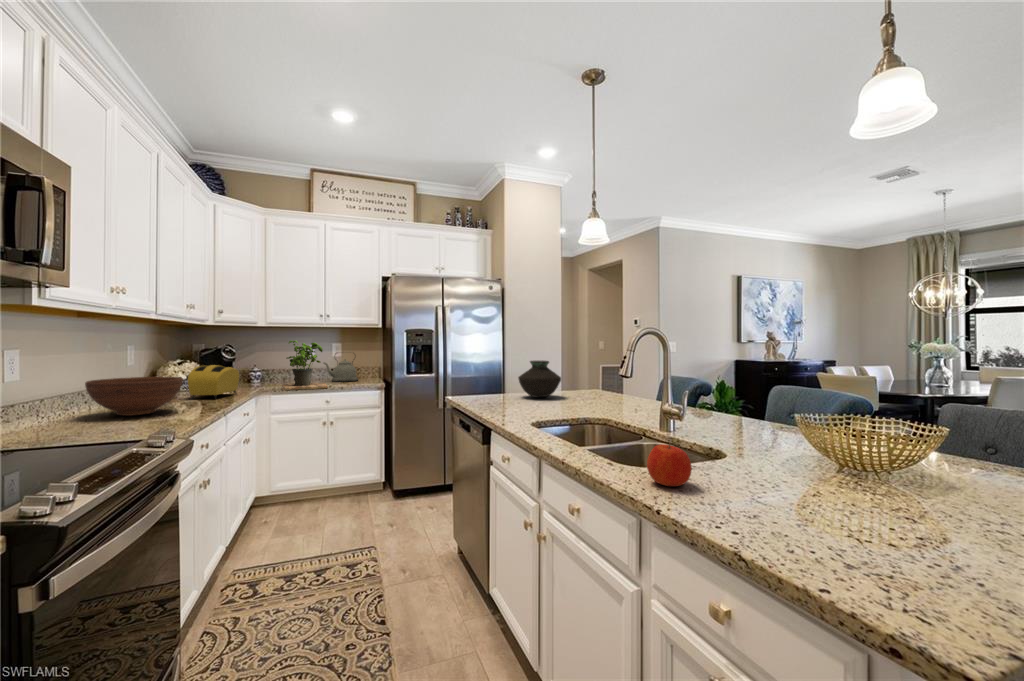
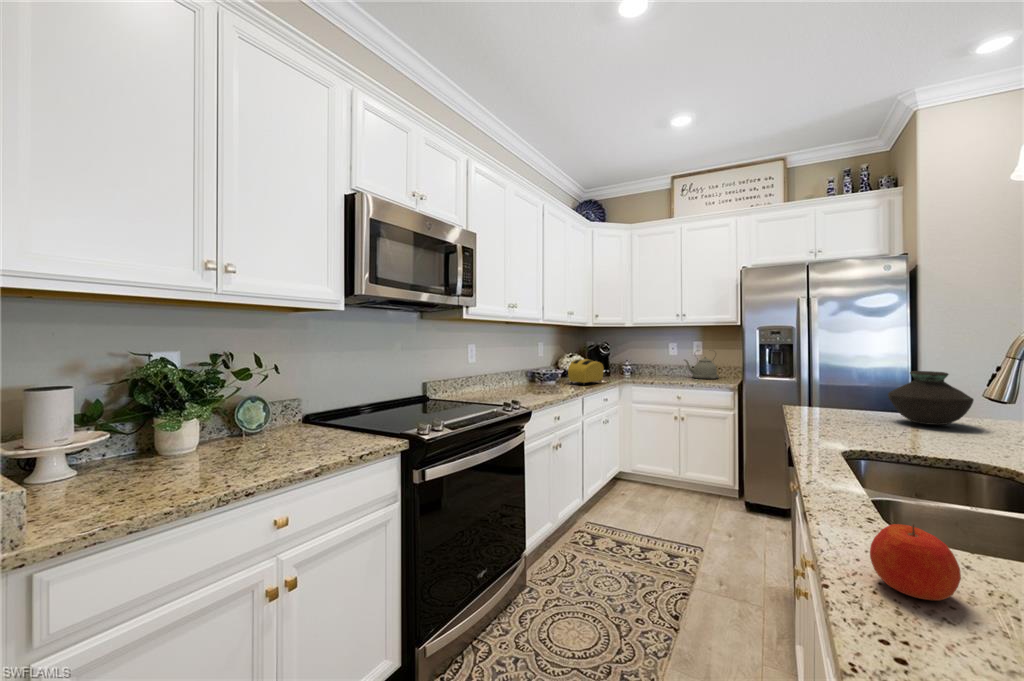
potted plant: present [282,341,327,390] -> none [638,339,680,384]
fruit bowl: present [85,377,183,416] -> none [504,366,554,393]

